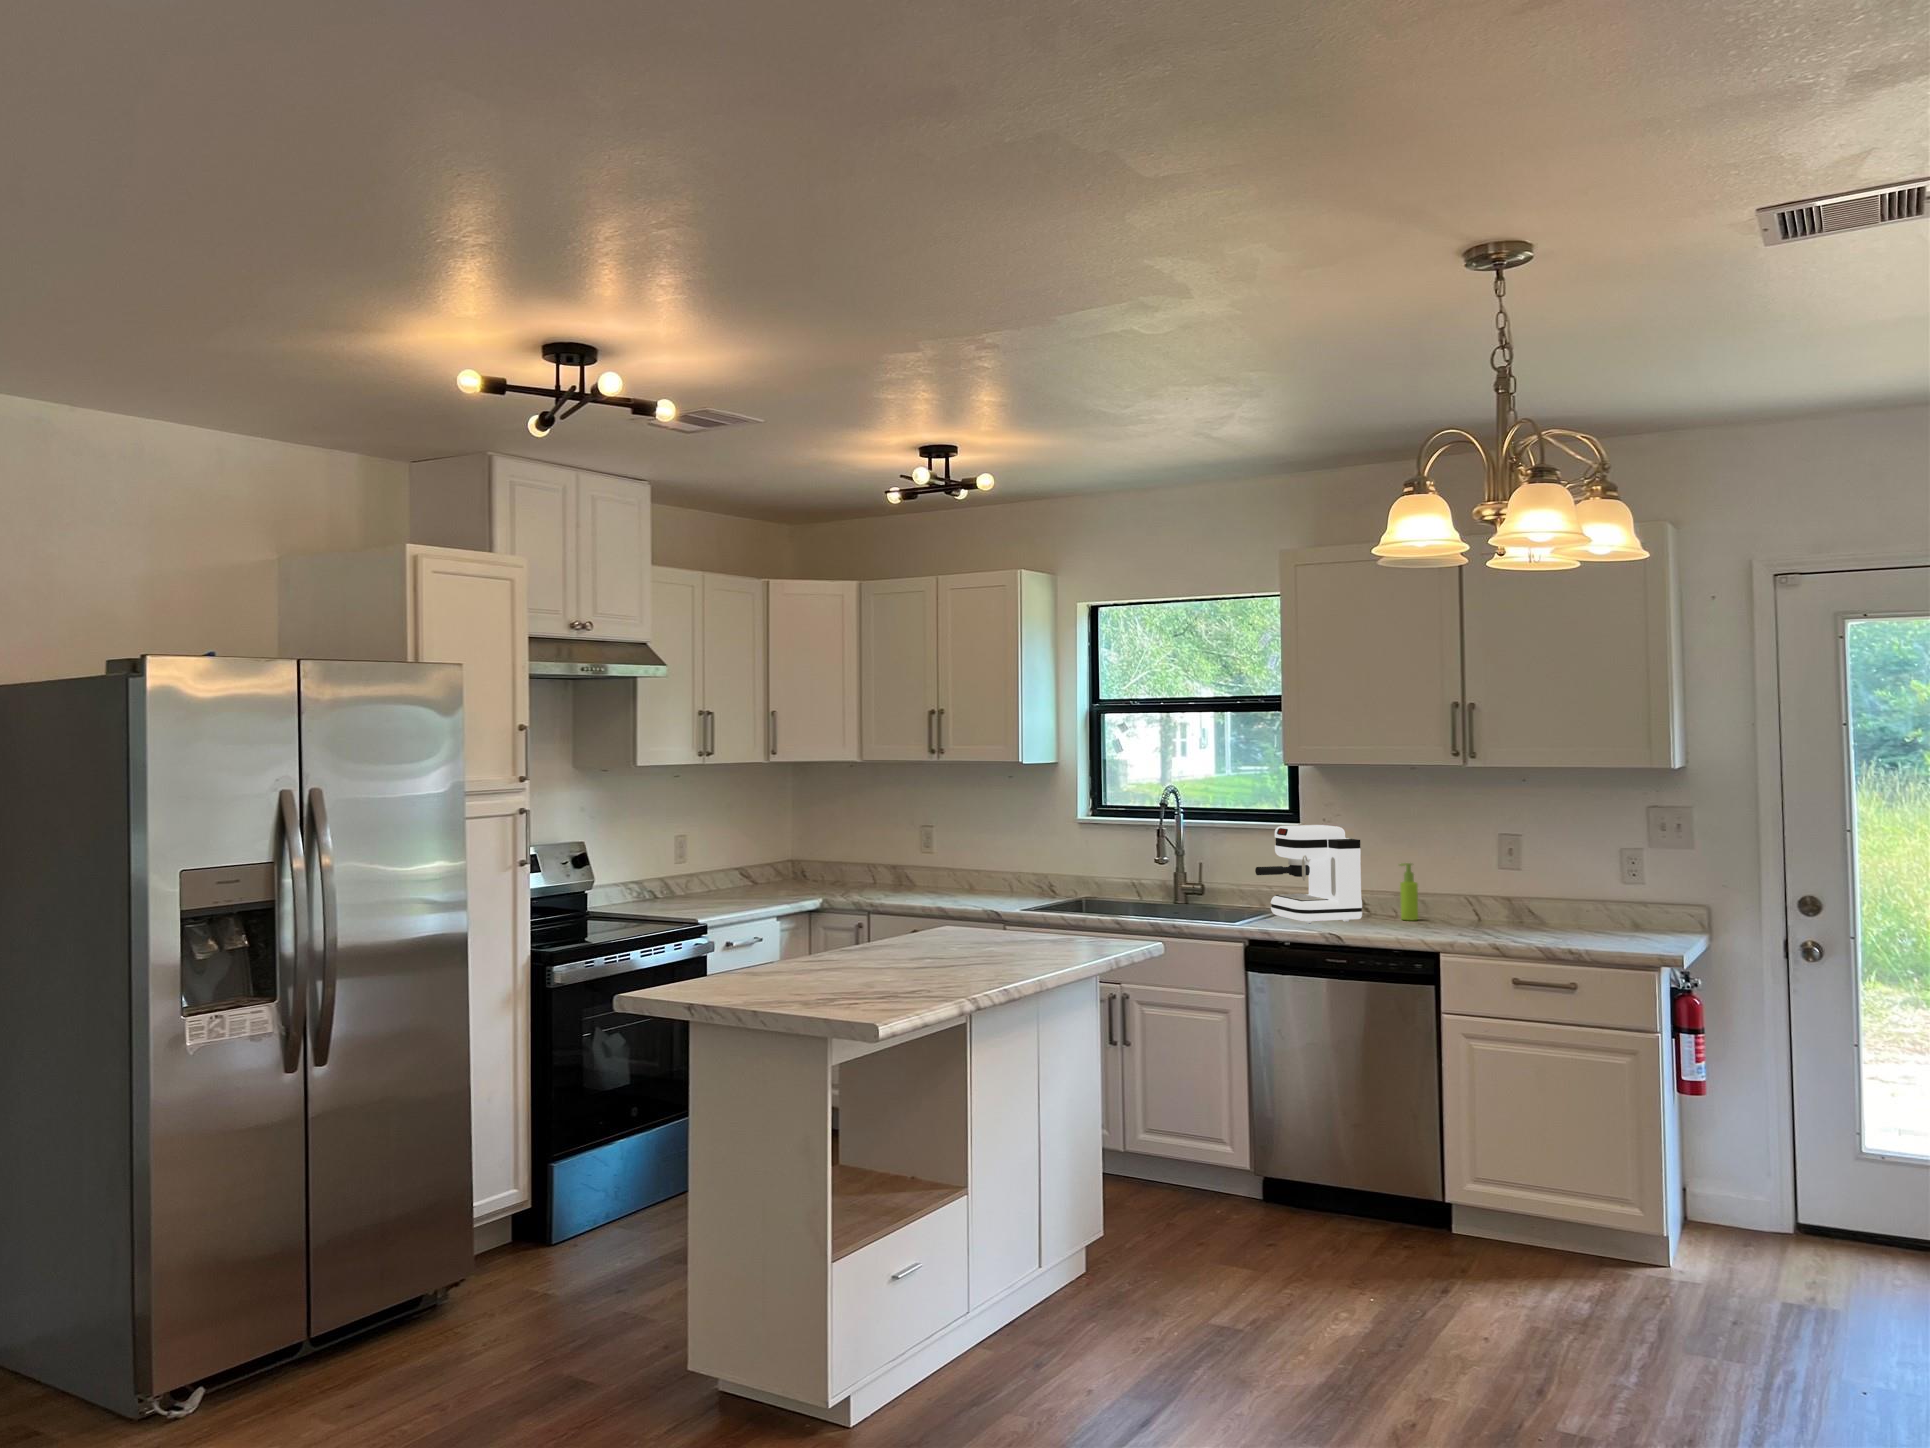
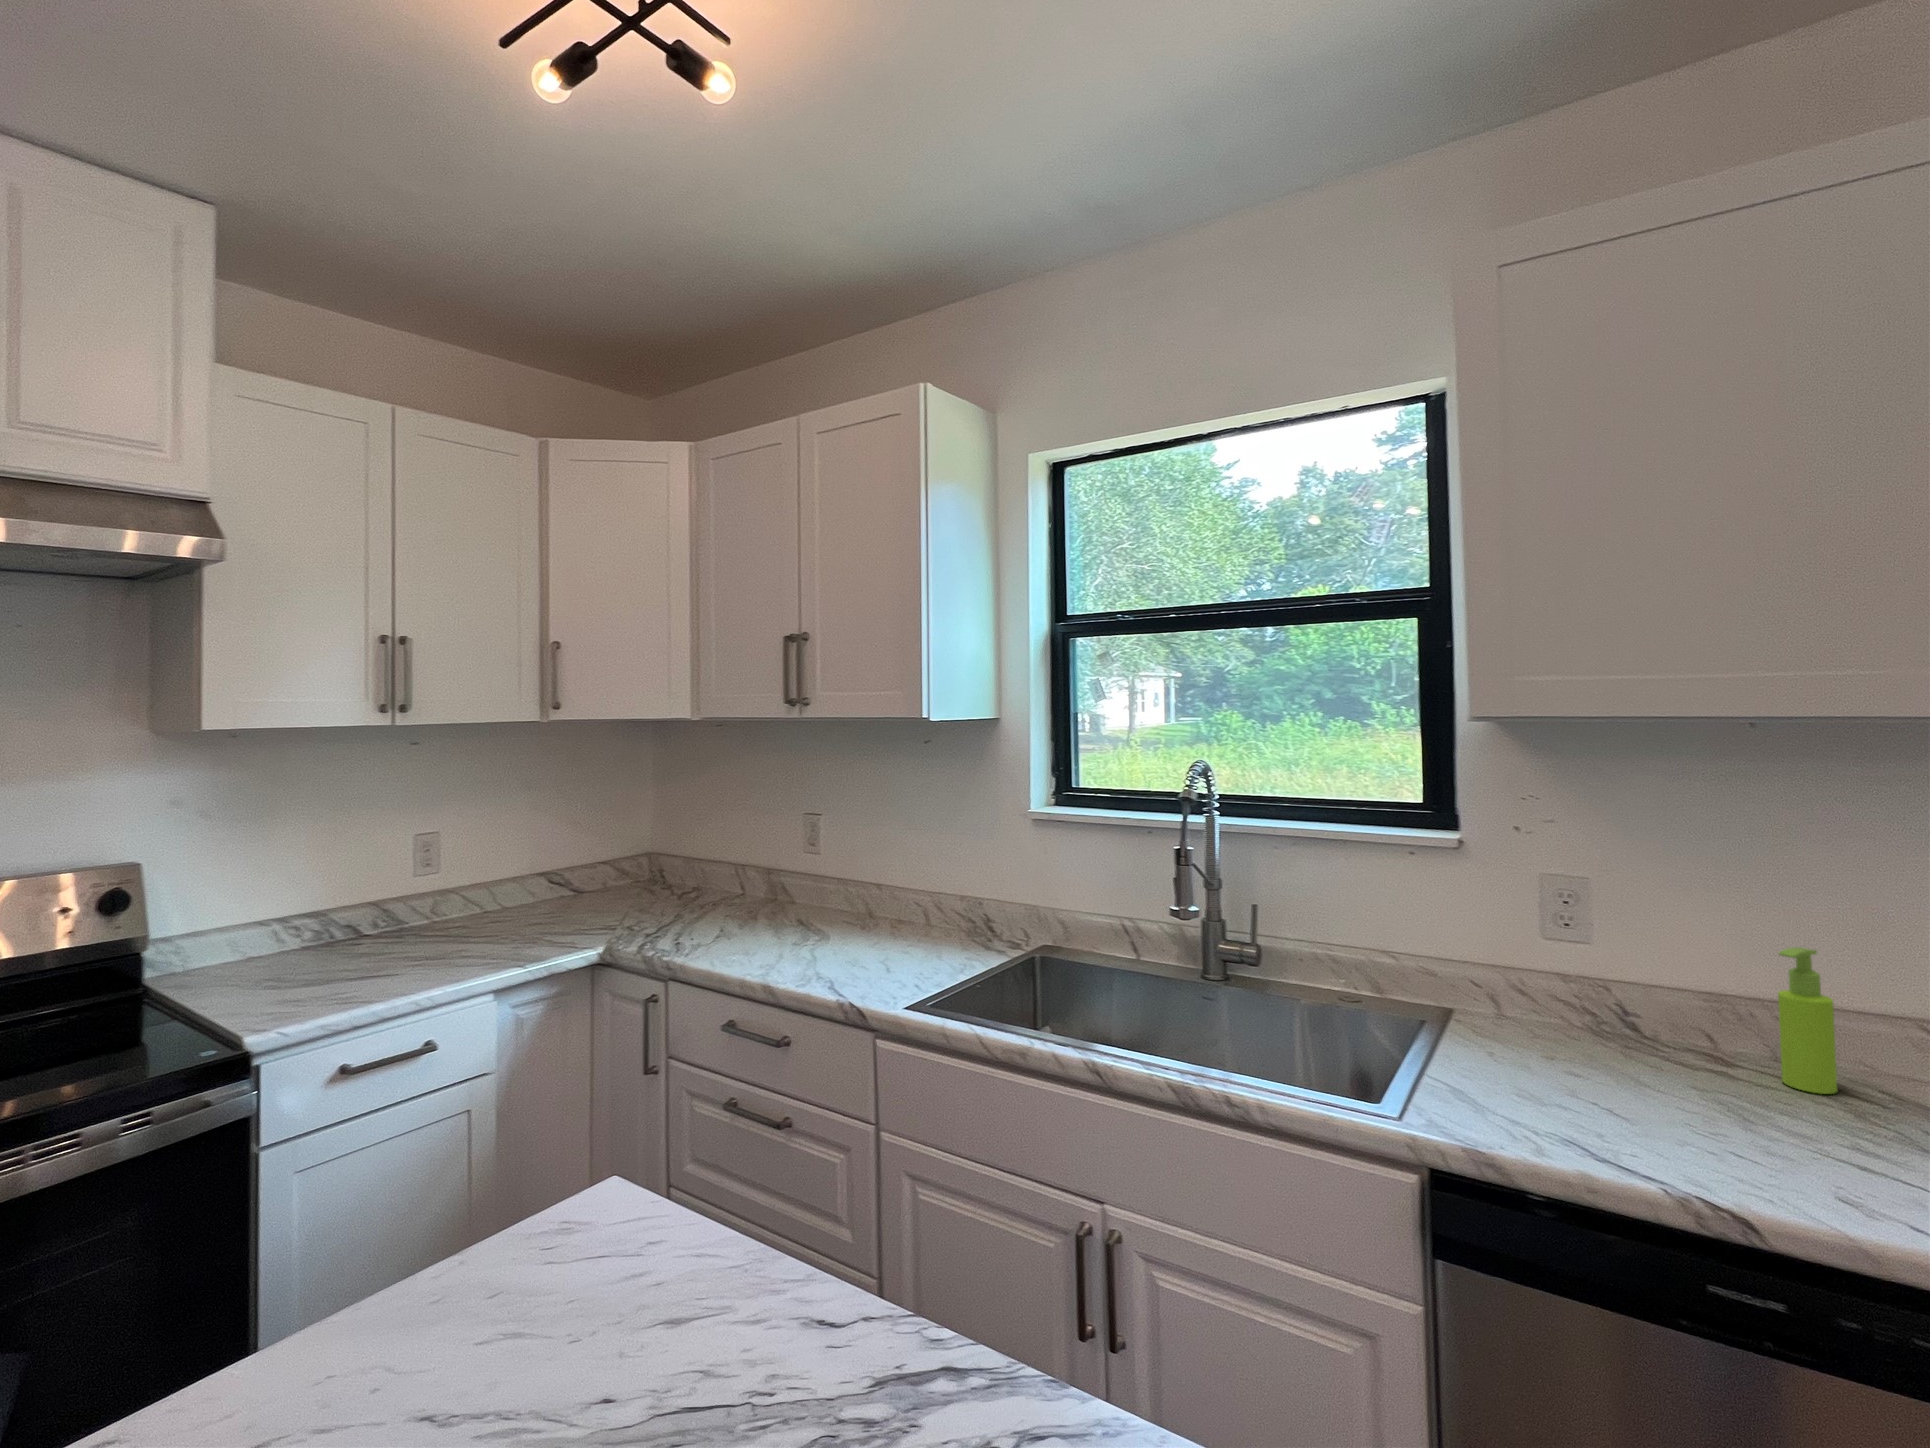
coffee maker: present [1255,825,1362,923] -> none [1417,848,1712,1111]

